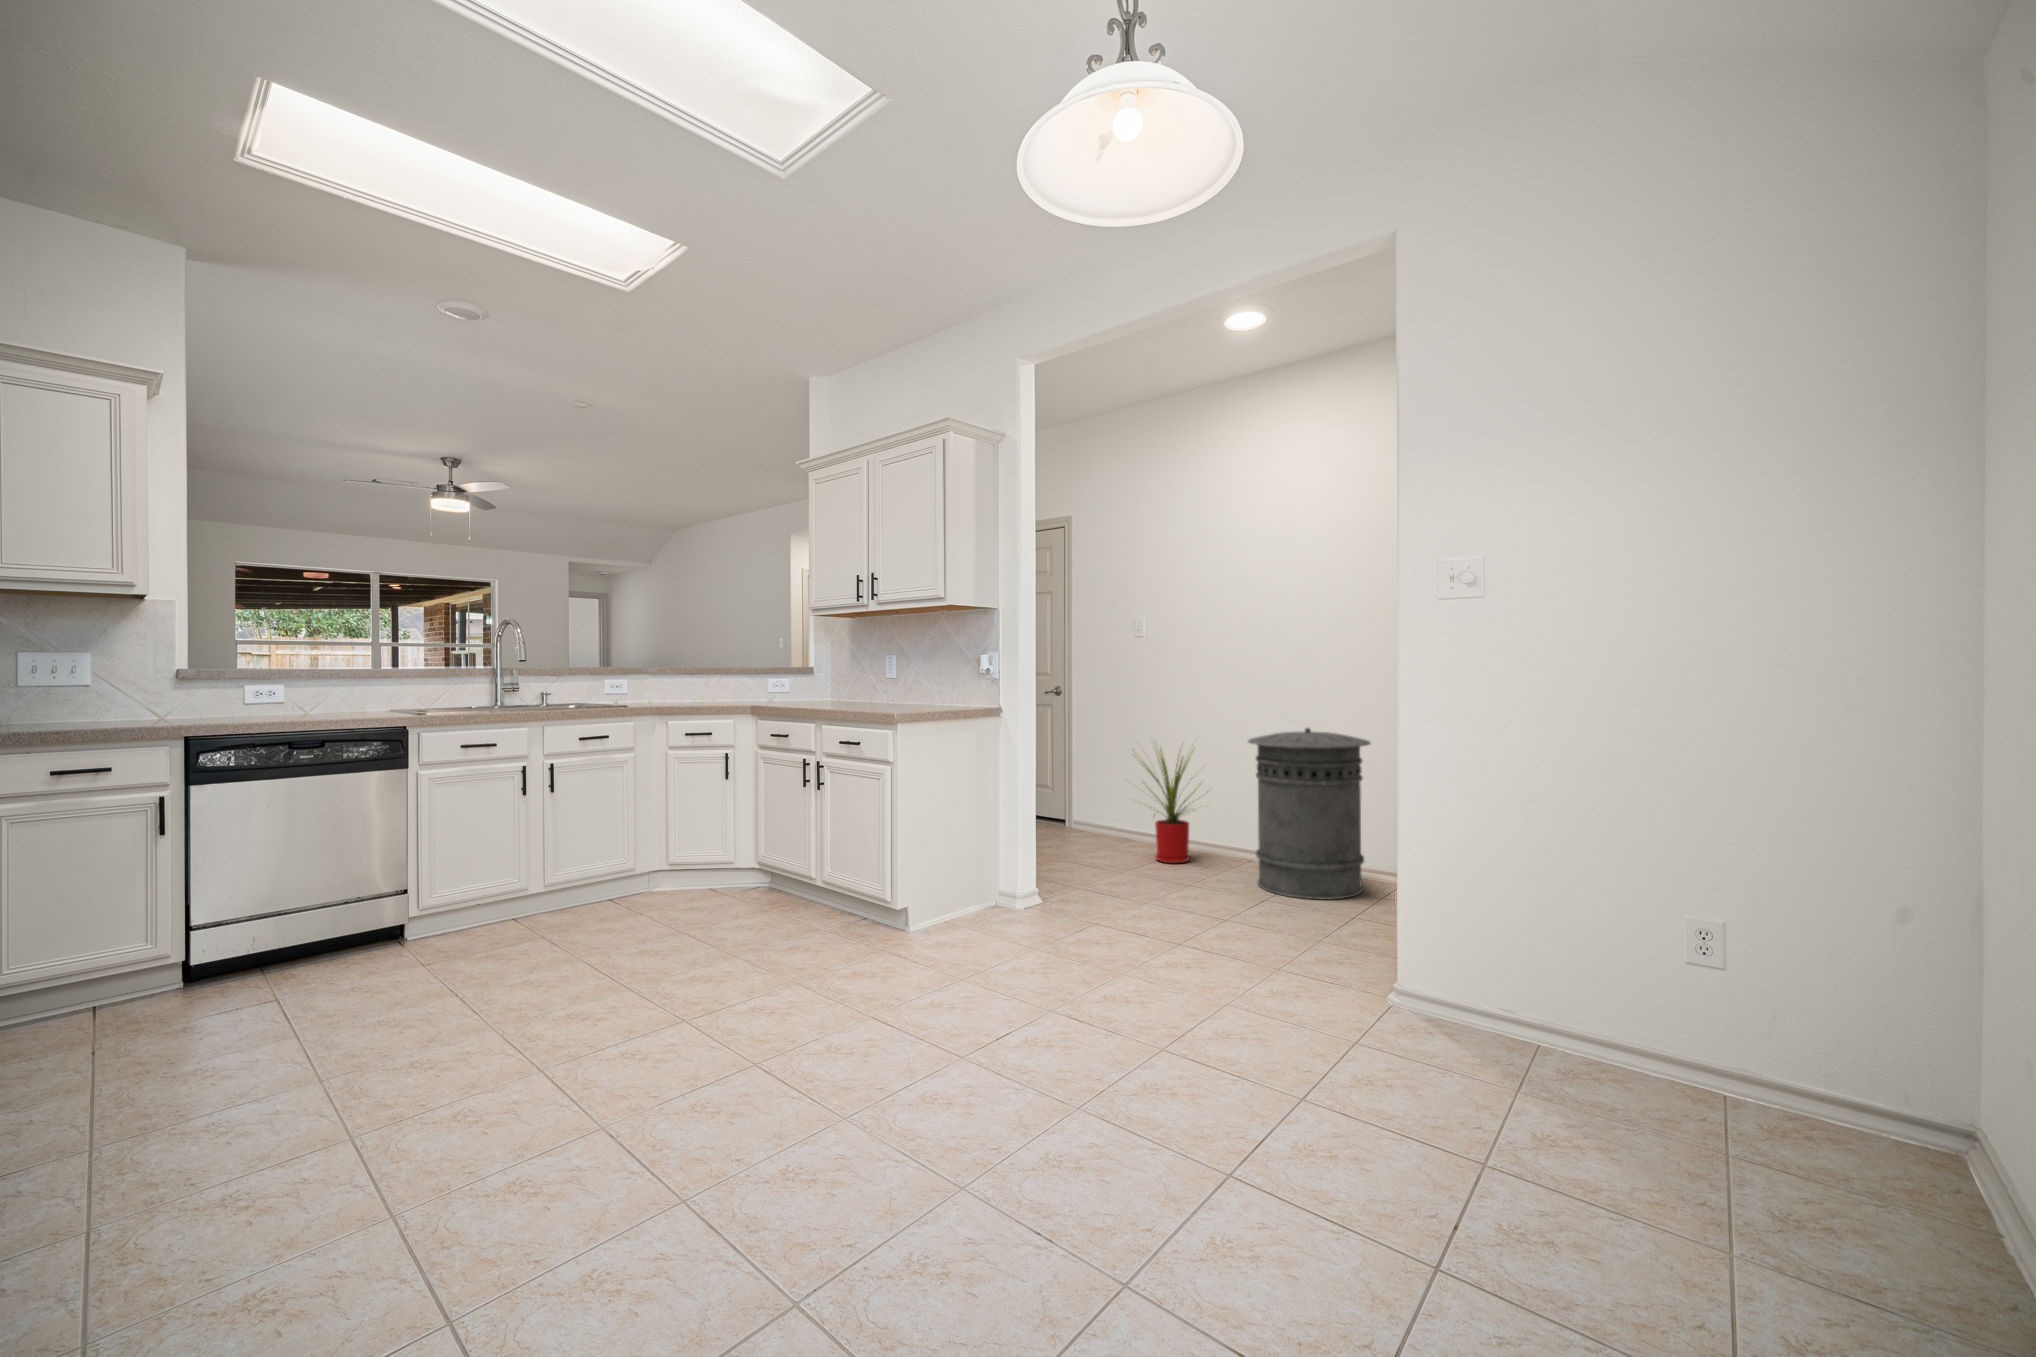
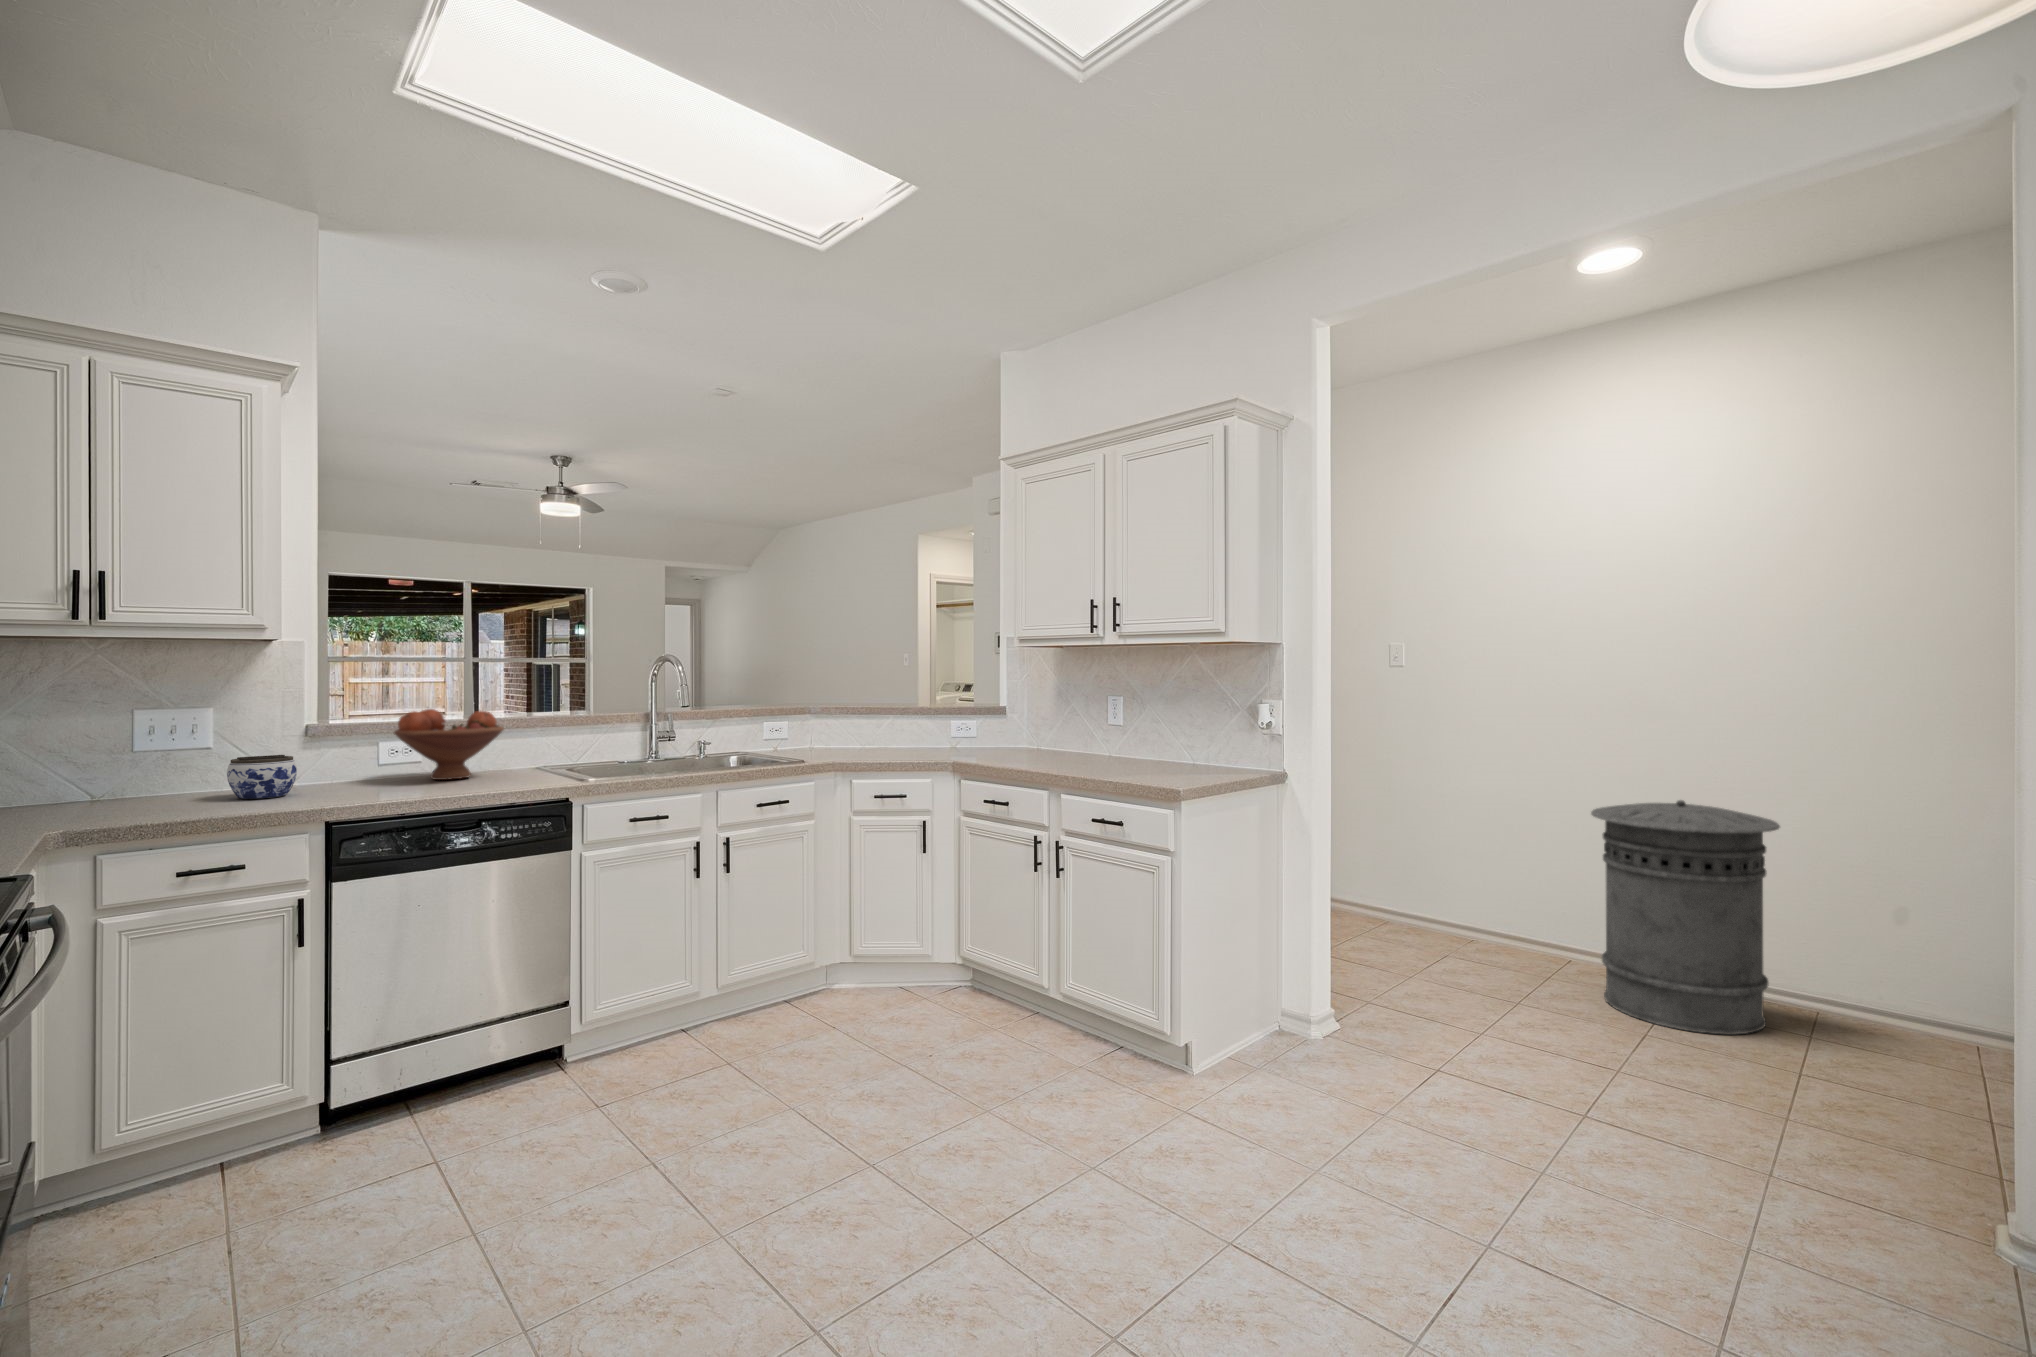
fruit bowl: none [255,658,355,714] -> present [394,709,504,780]
jar: none [102,689,165,723] -> present [227,755,297,799]
house plant: present [1133,749,1207,863] -> none [1397,796,1530,963]

